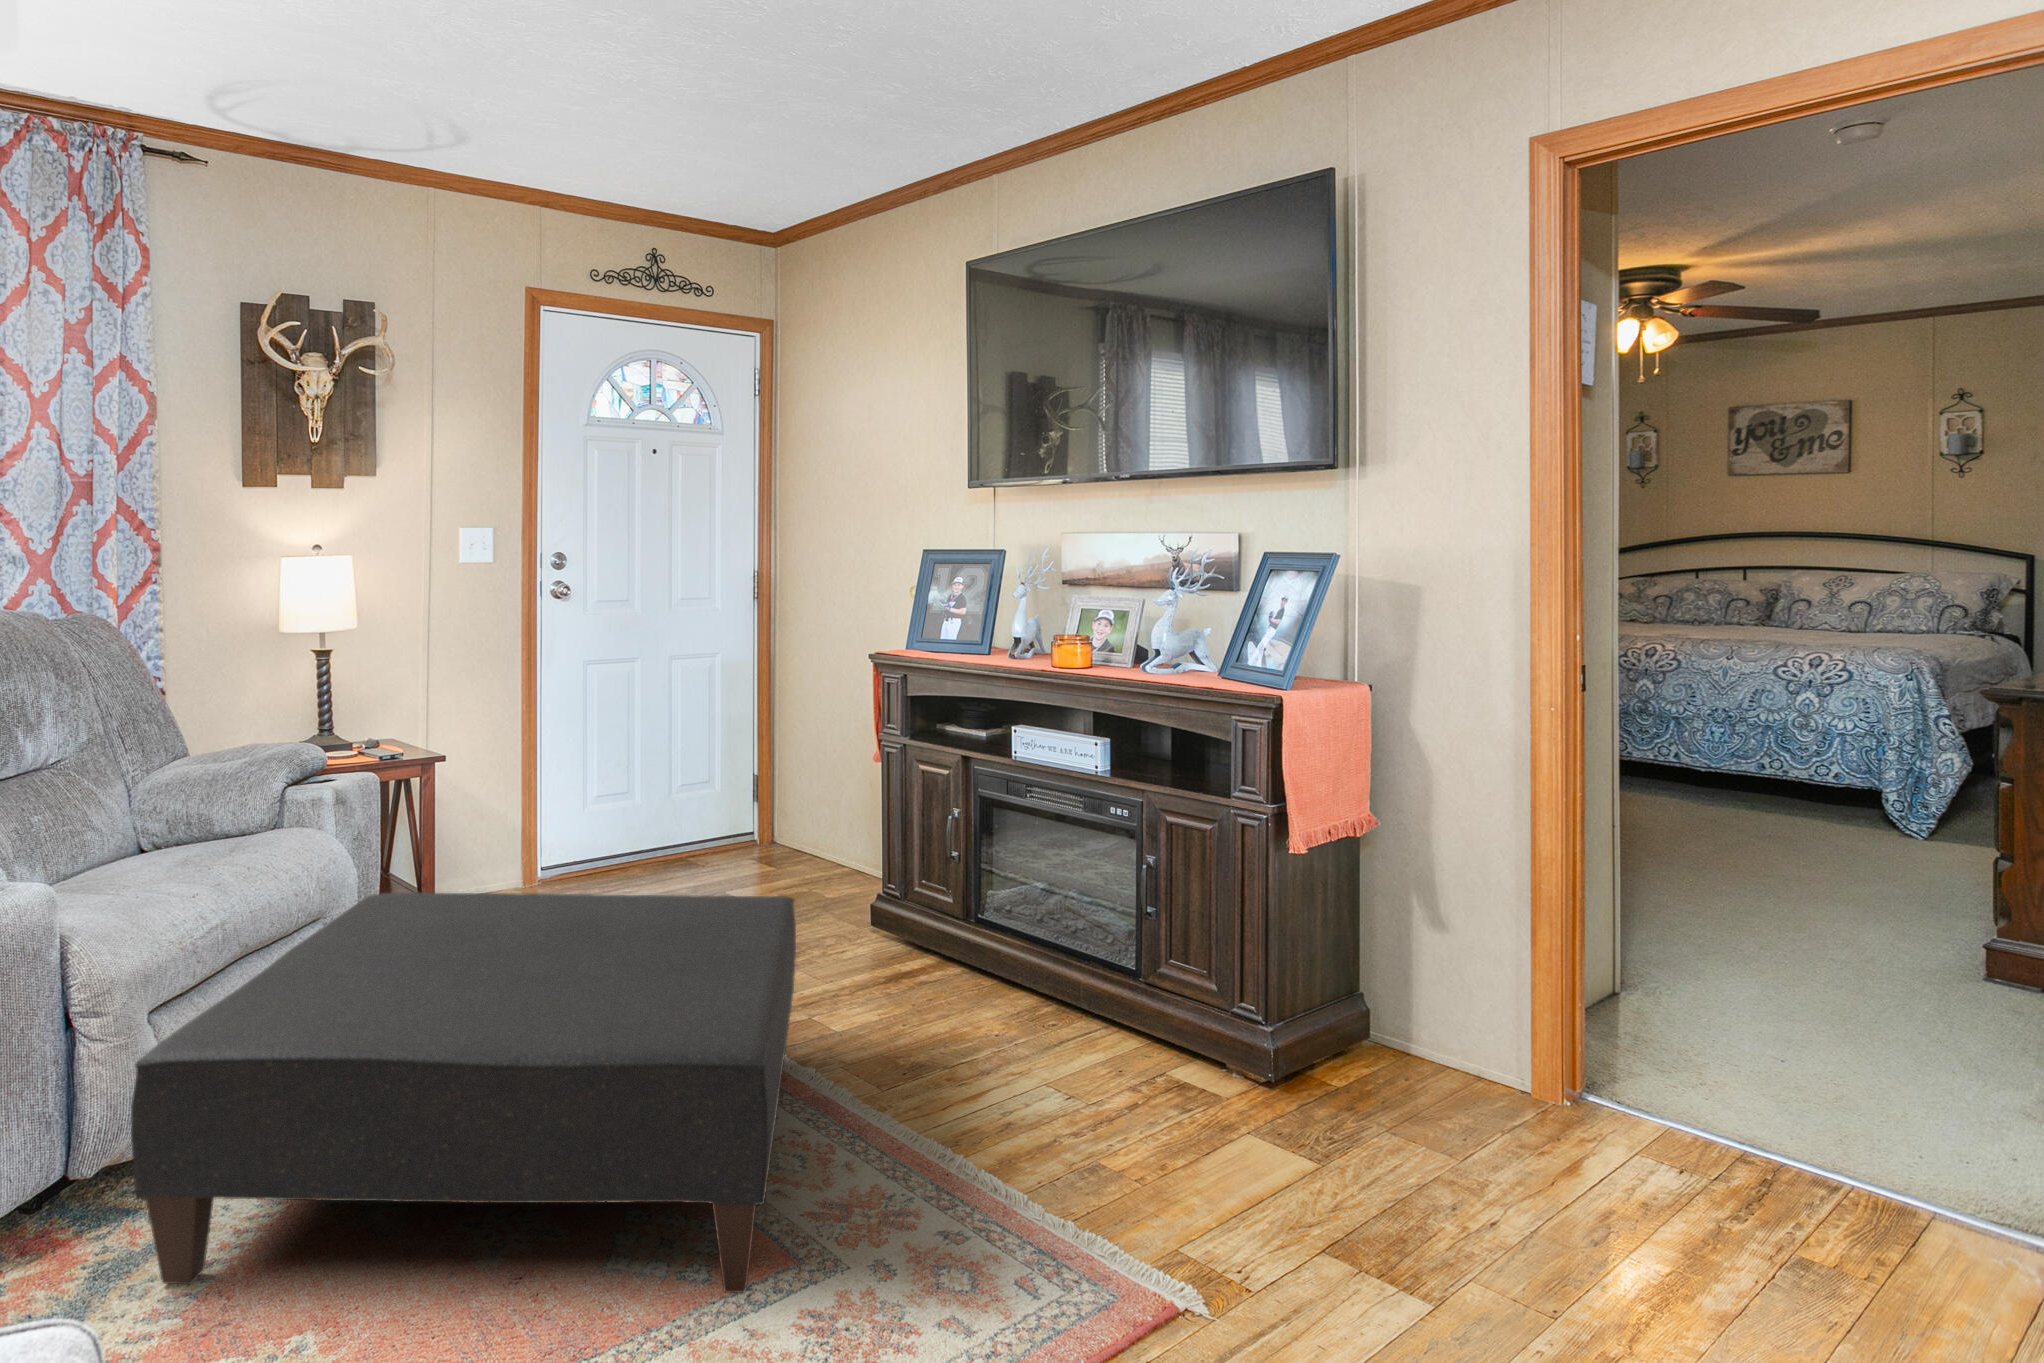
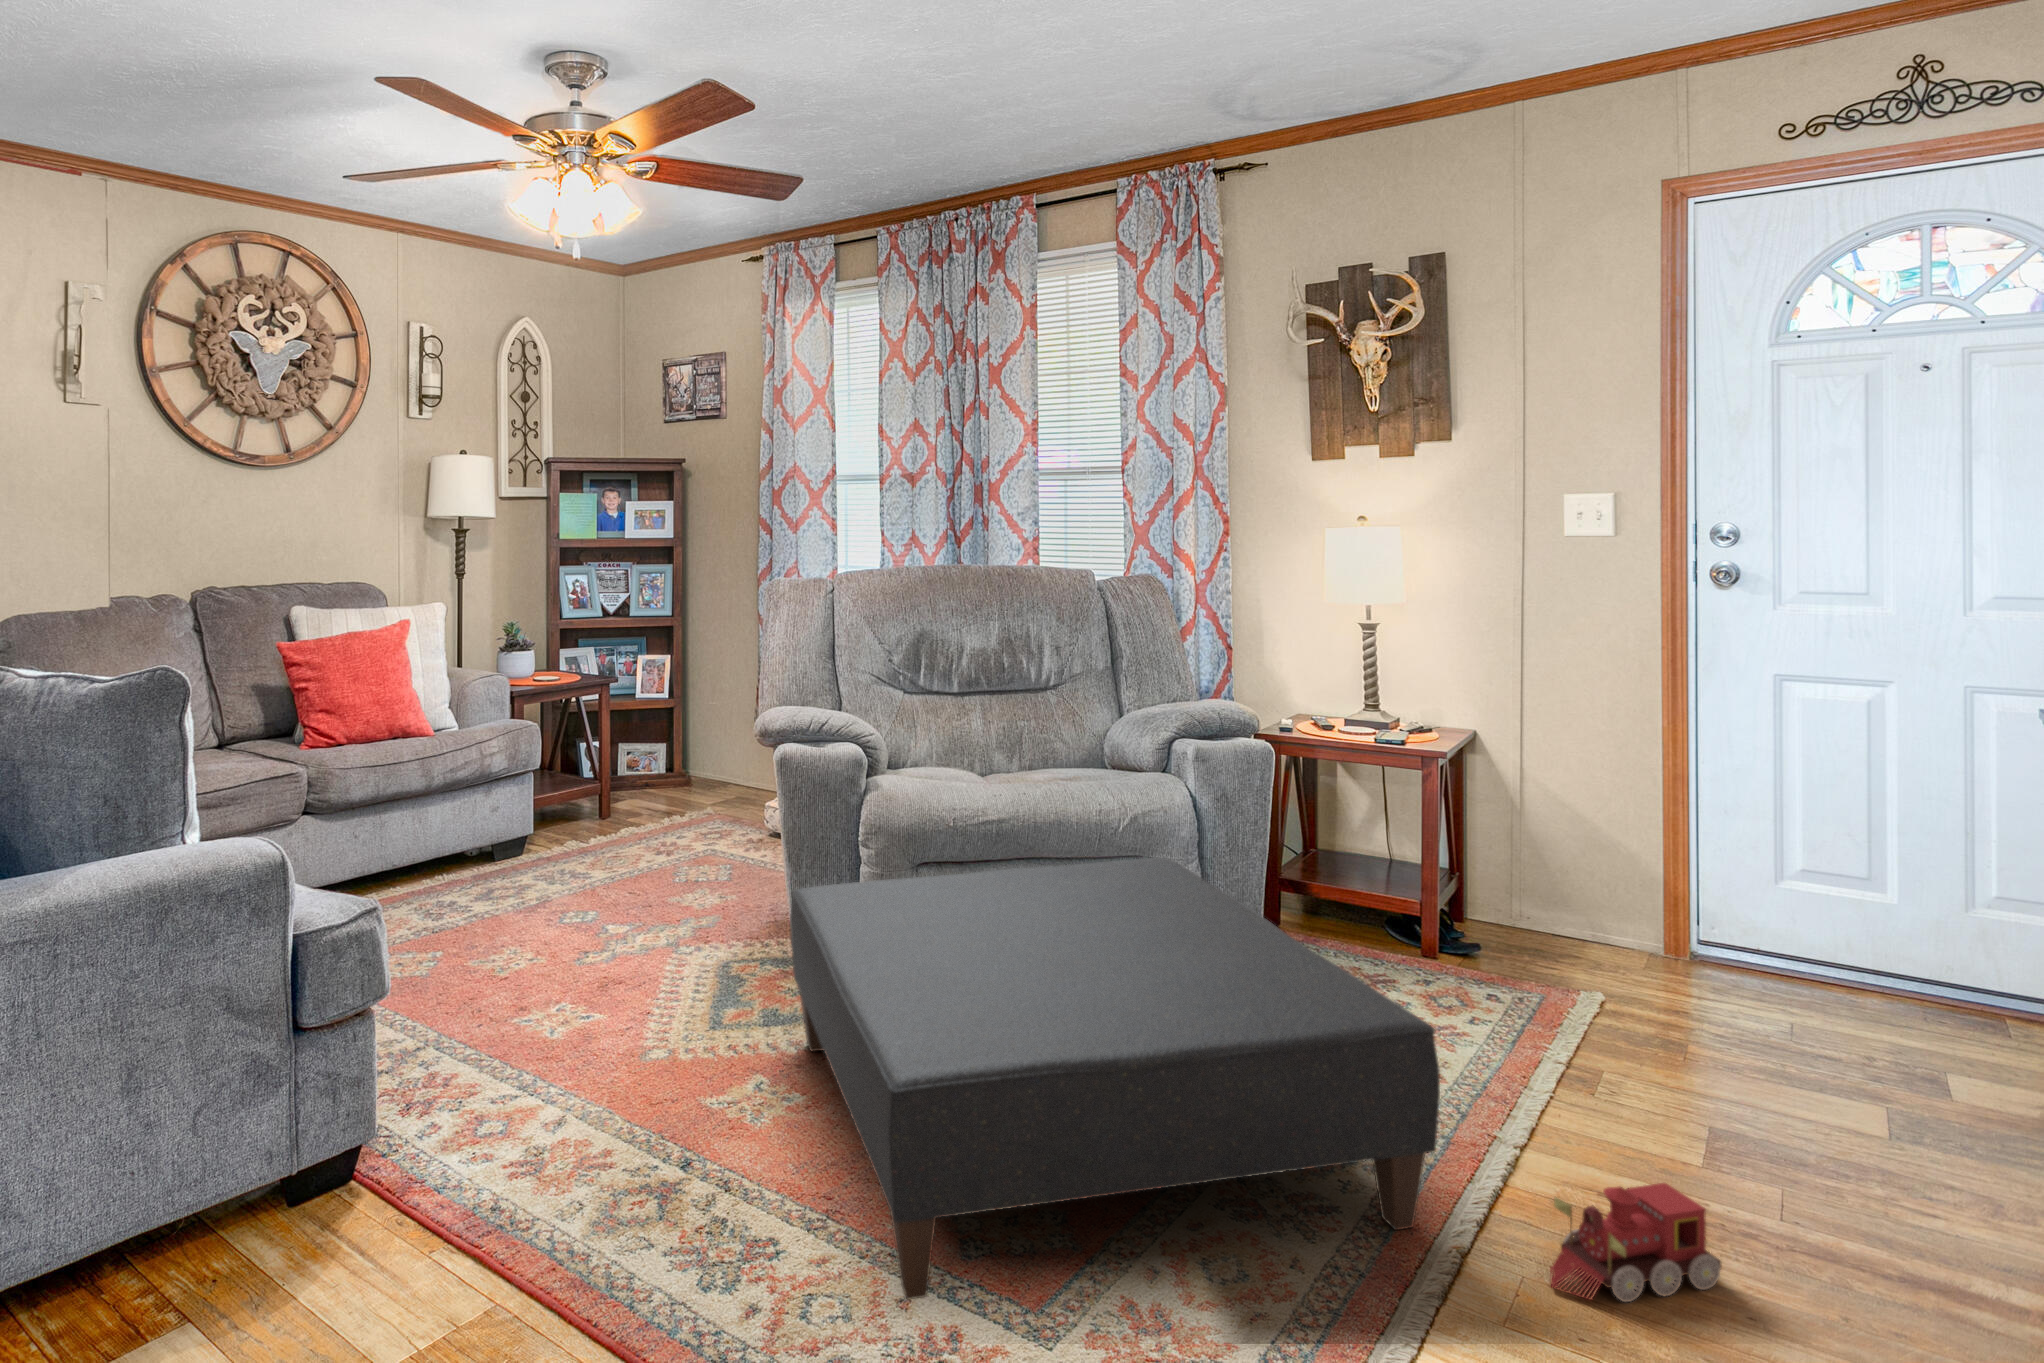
toy train: none [833,957,892,1041] -> present [1550,1183,1721,1302]

